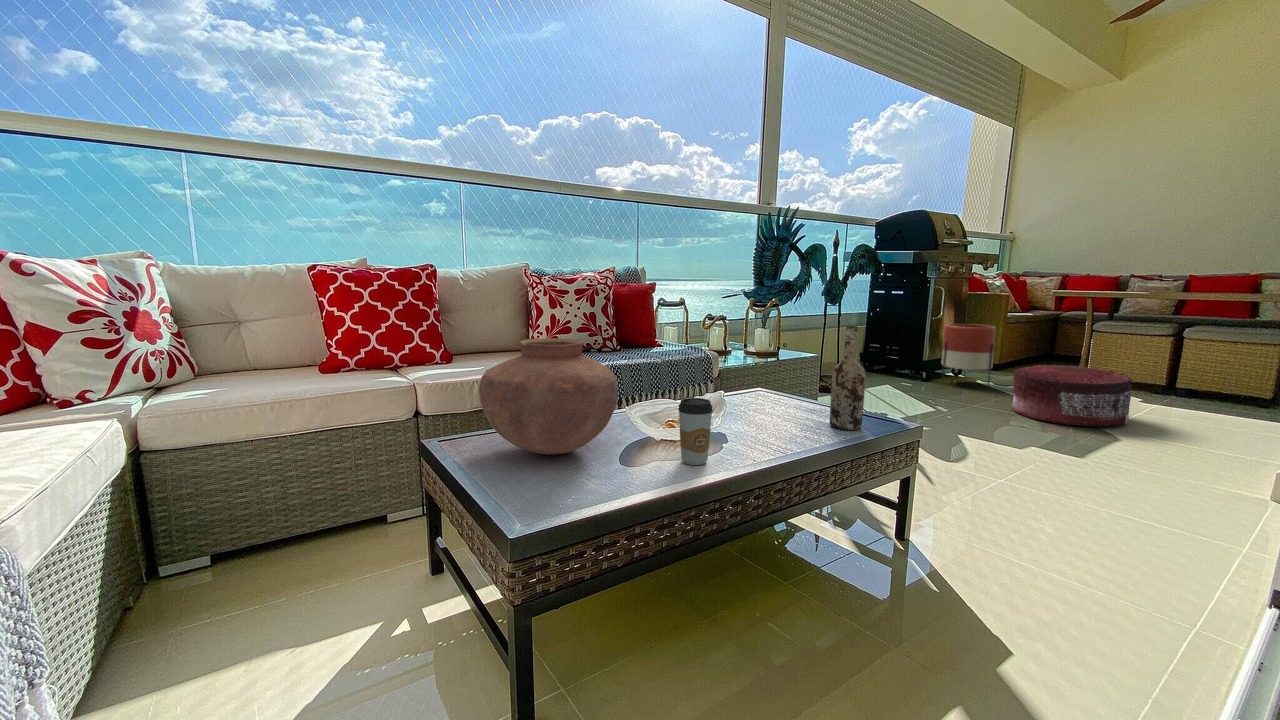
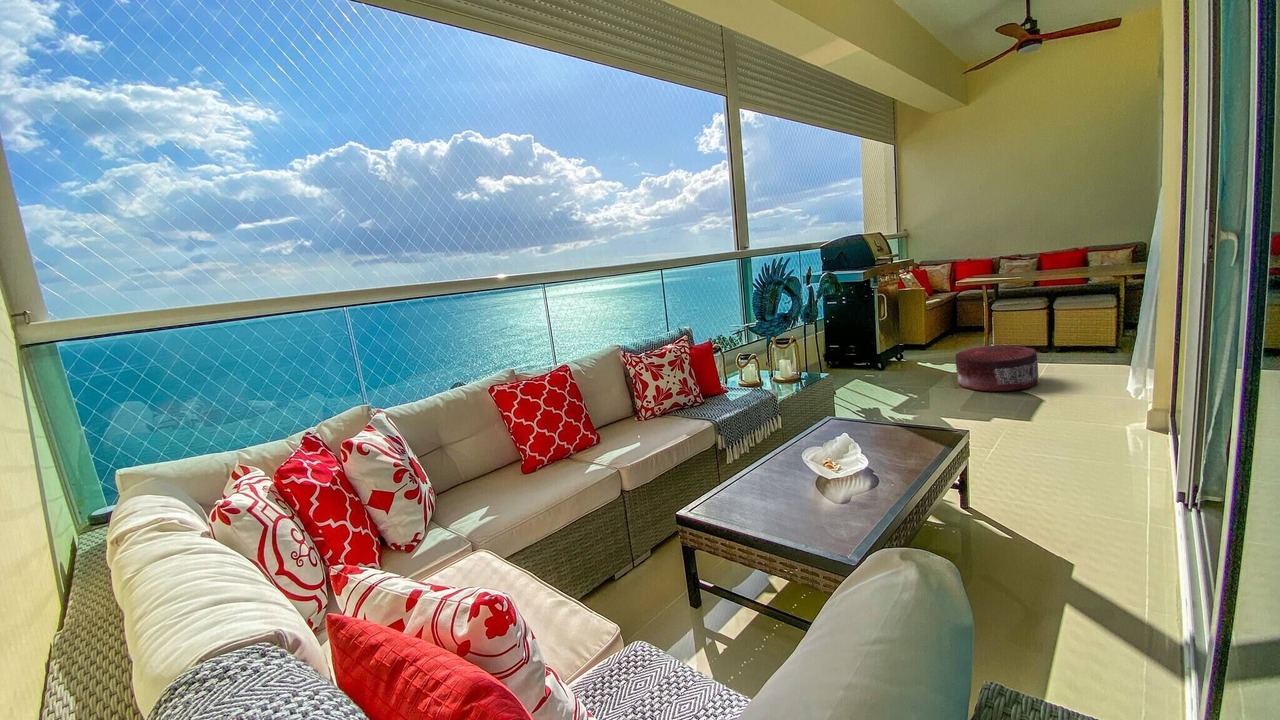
planter: present [941,324,996,388] -> none [889,319,930,371]
wine bottle: present [830,326,866,430] -> none [916,374,940,442]
vase: present [479,338,618,454] -> none [736,422,831,503]
coffee cup: present [678,398,713,465] -> none [865,446,889,489]

